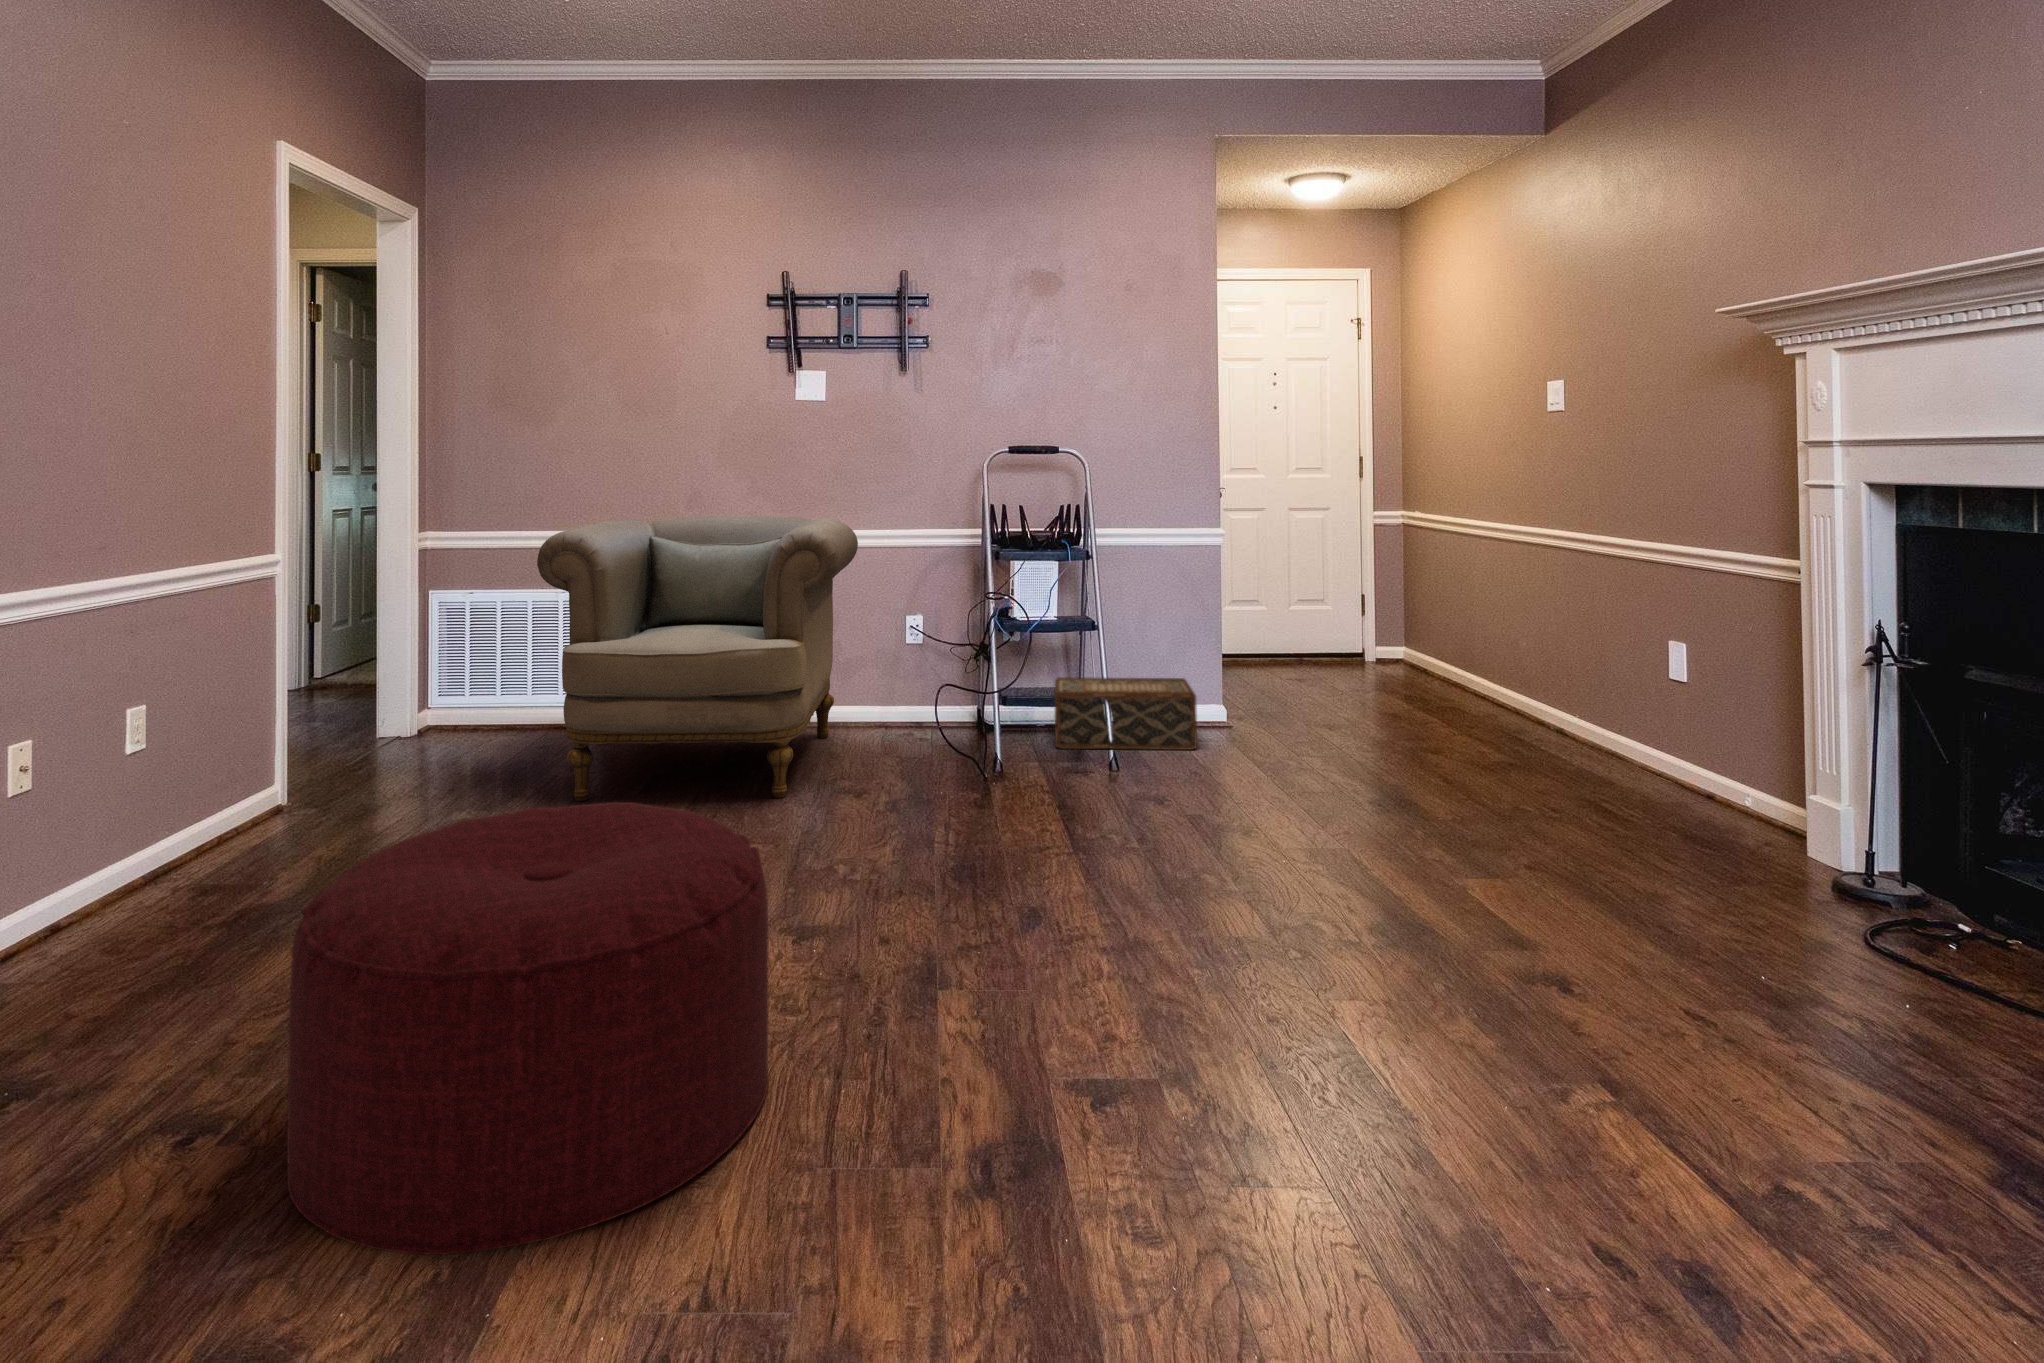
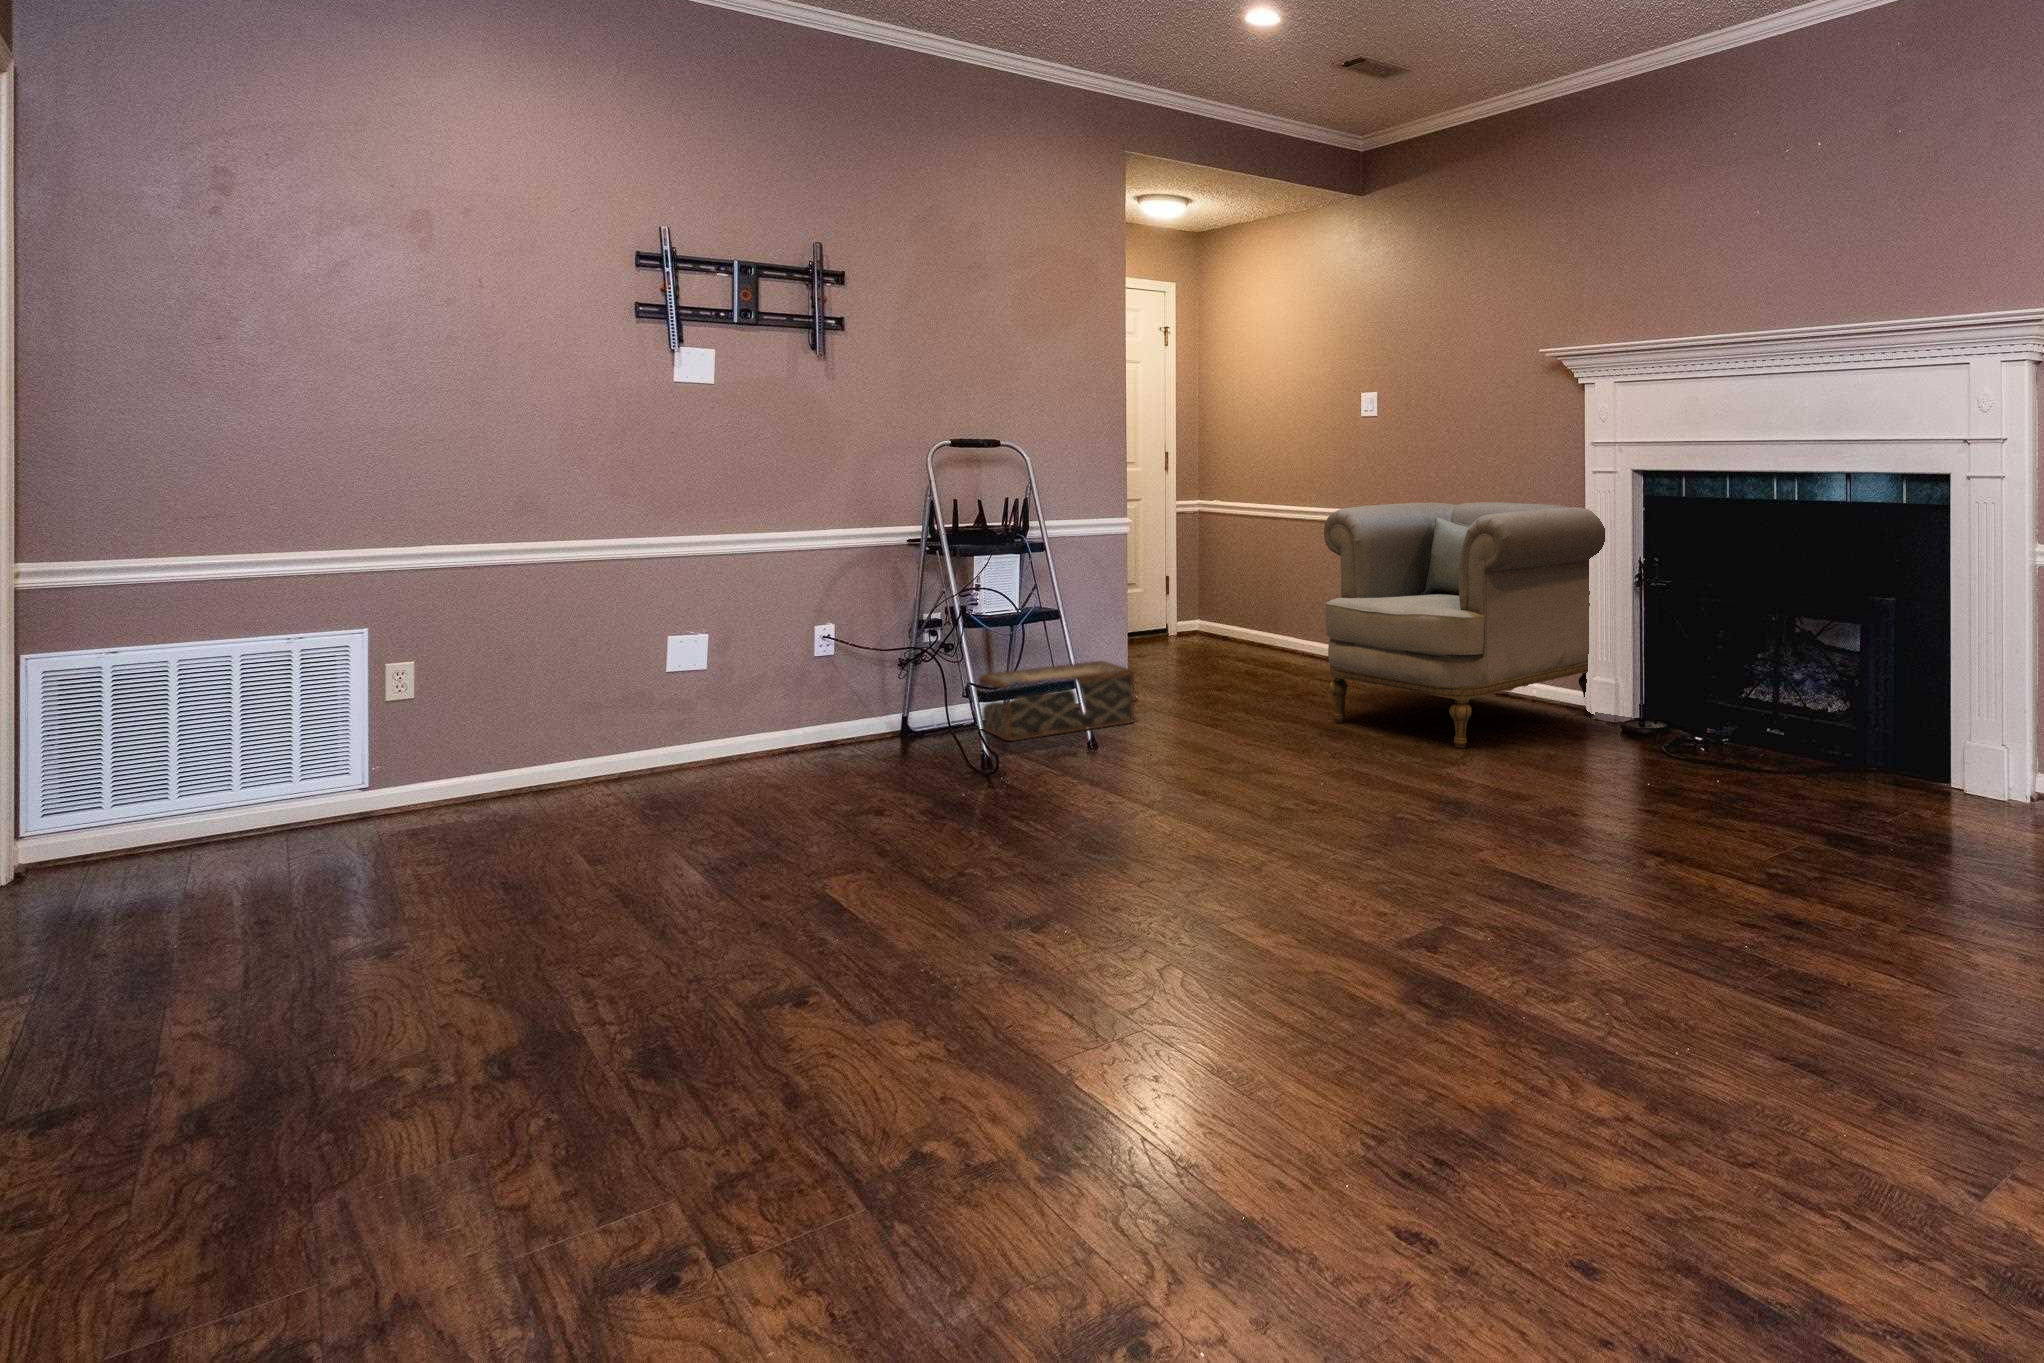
armchair: present [537,516,858,801] -> present [1324,502,1605,748]
ottoman: present [287,802,768,1255] -> none [805,780,1237,1166]

